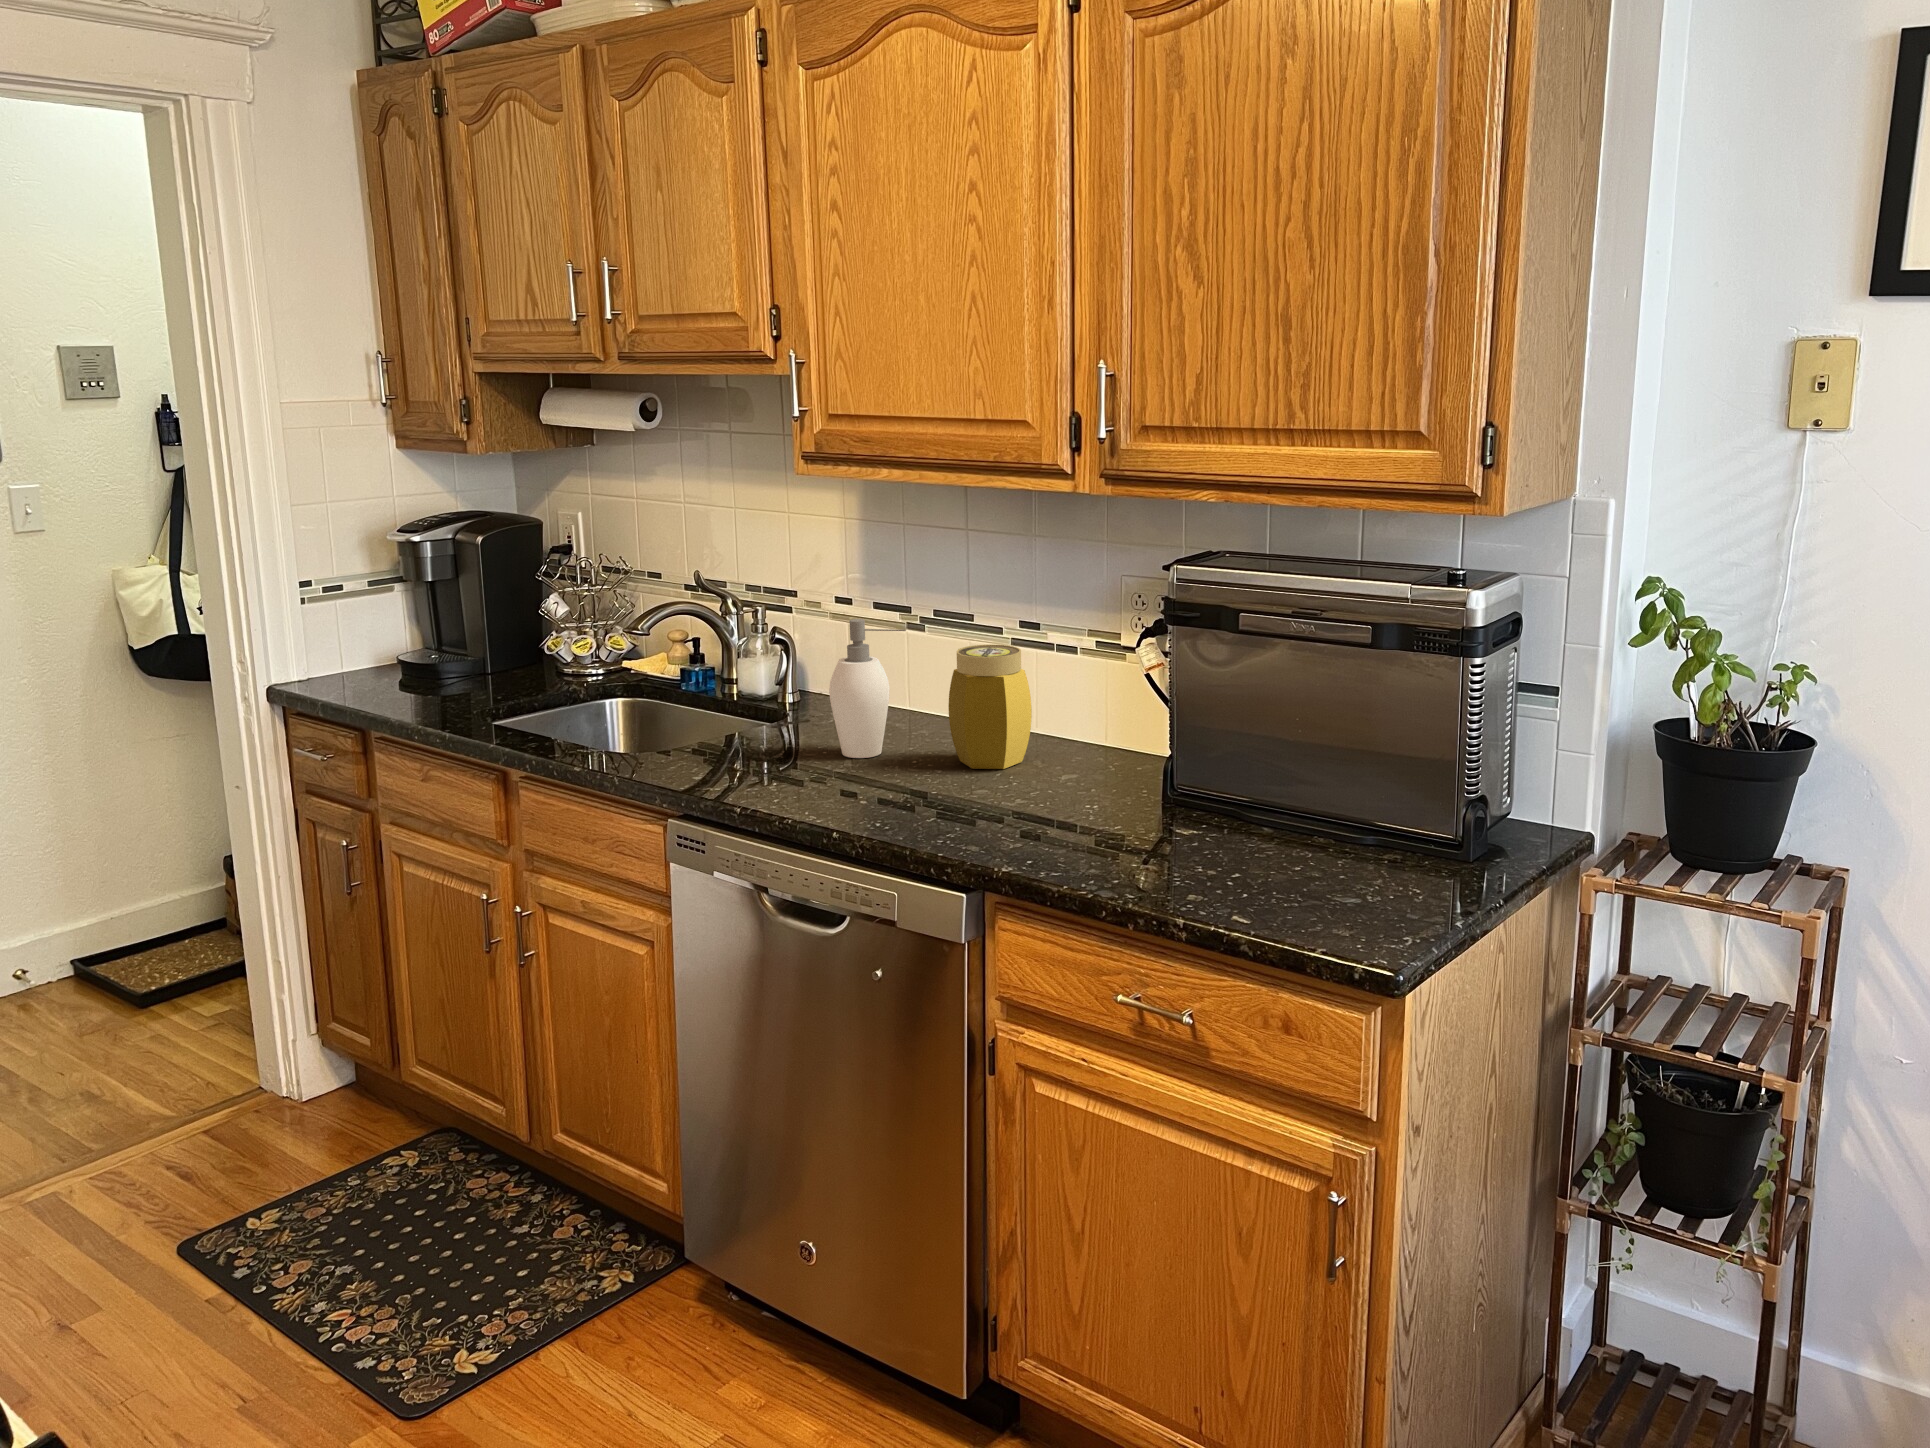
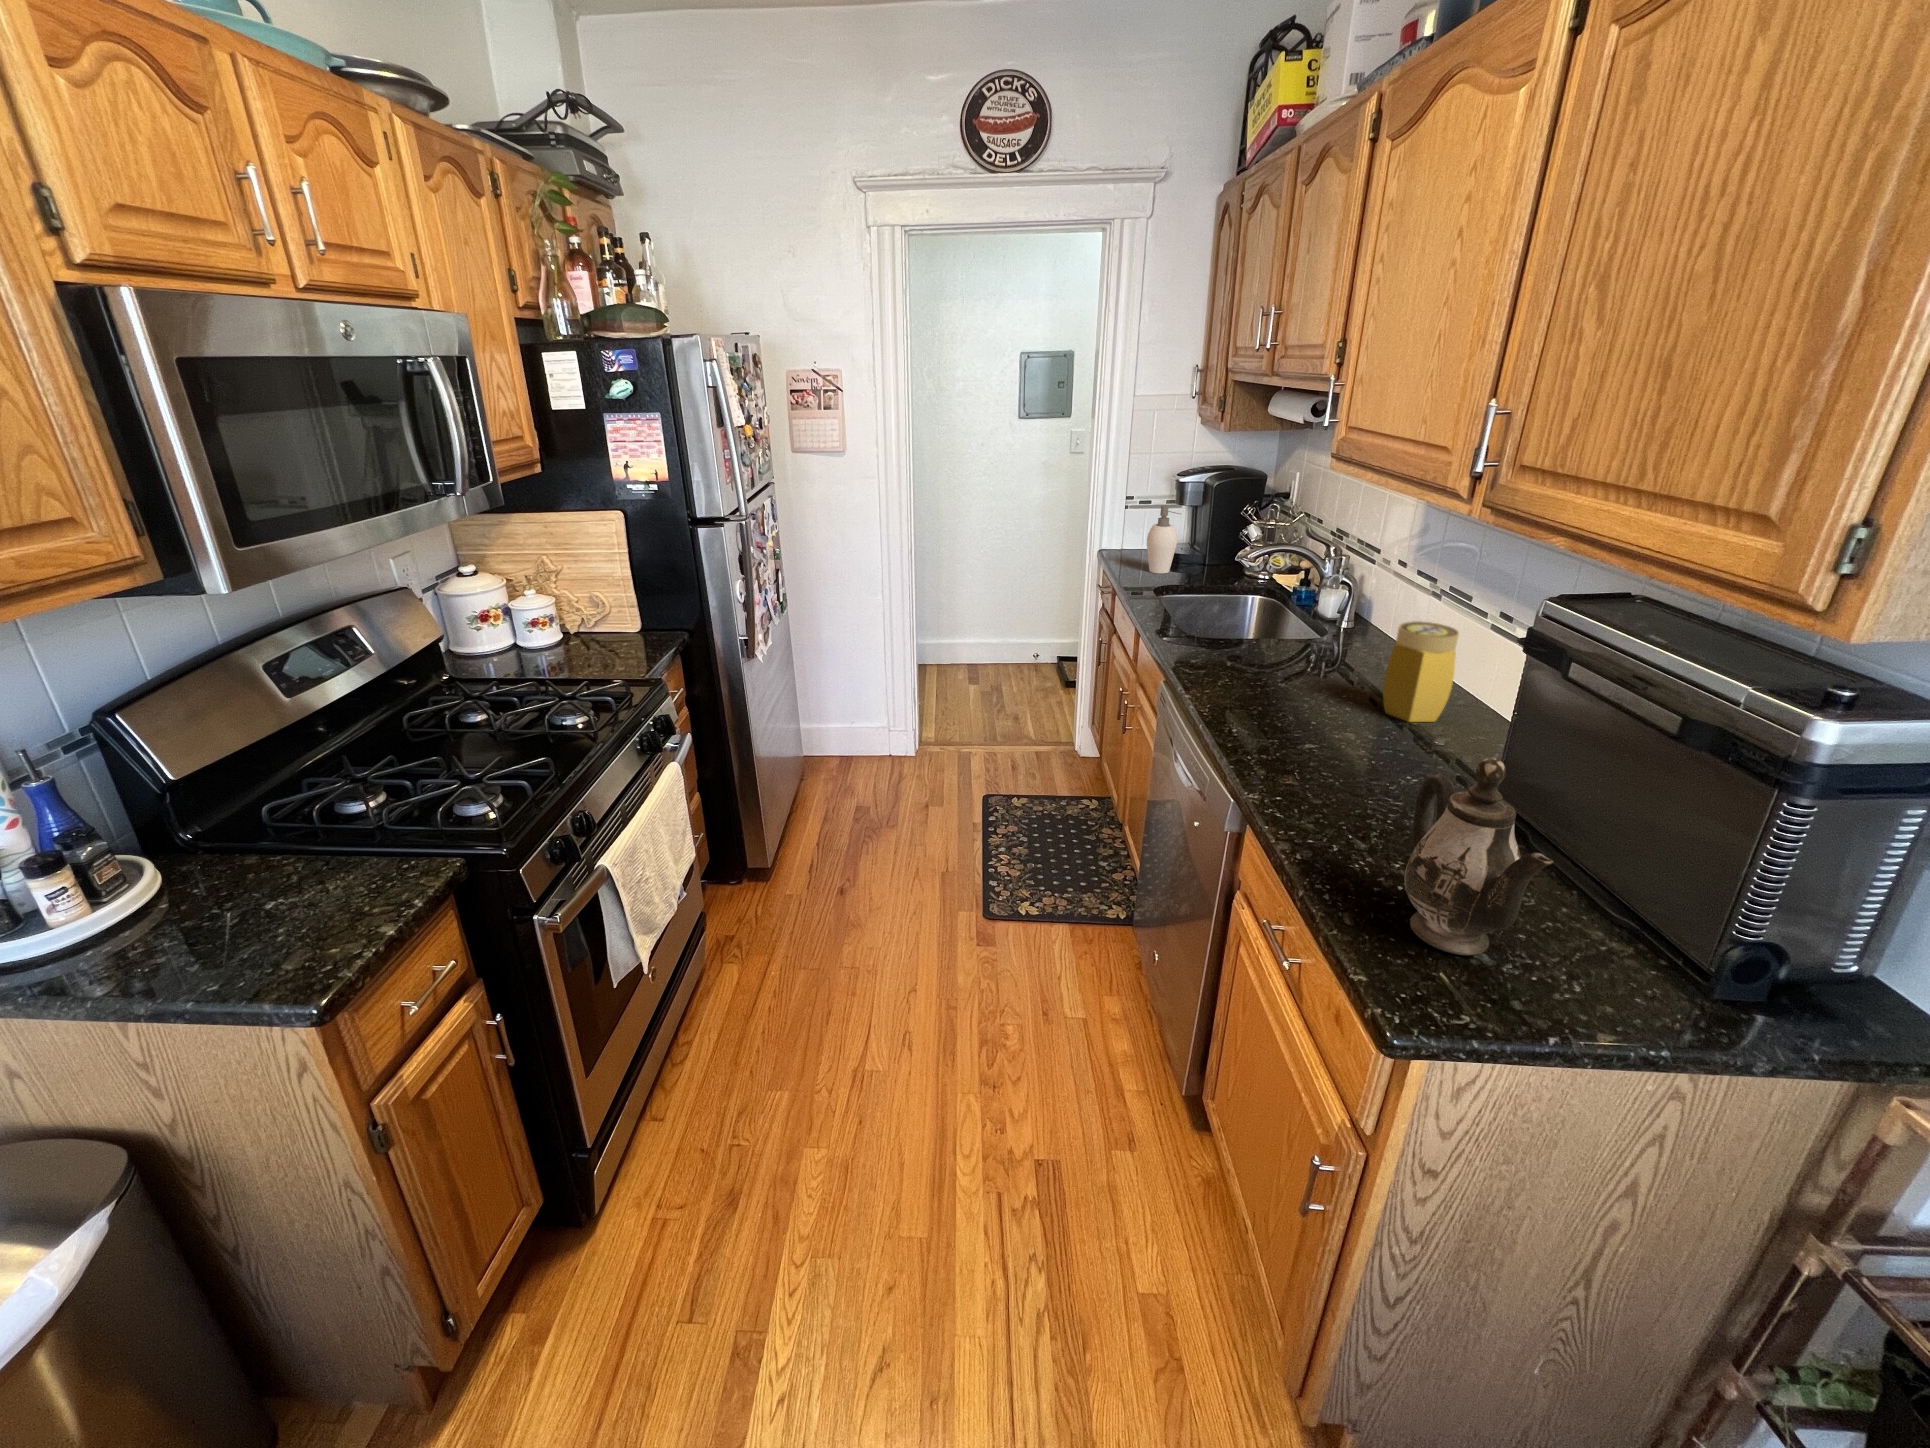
soap dispenser: present [829,619,906,758] -> present [1147,505,1180,574]
teapot: none [1231,695,1407,914] -> present [1404,758,1553,955]

